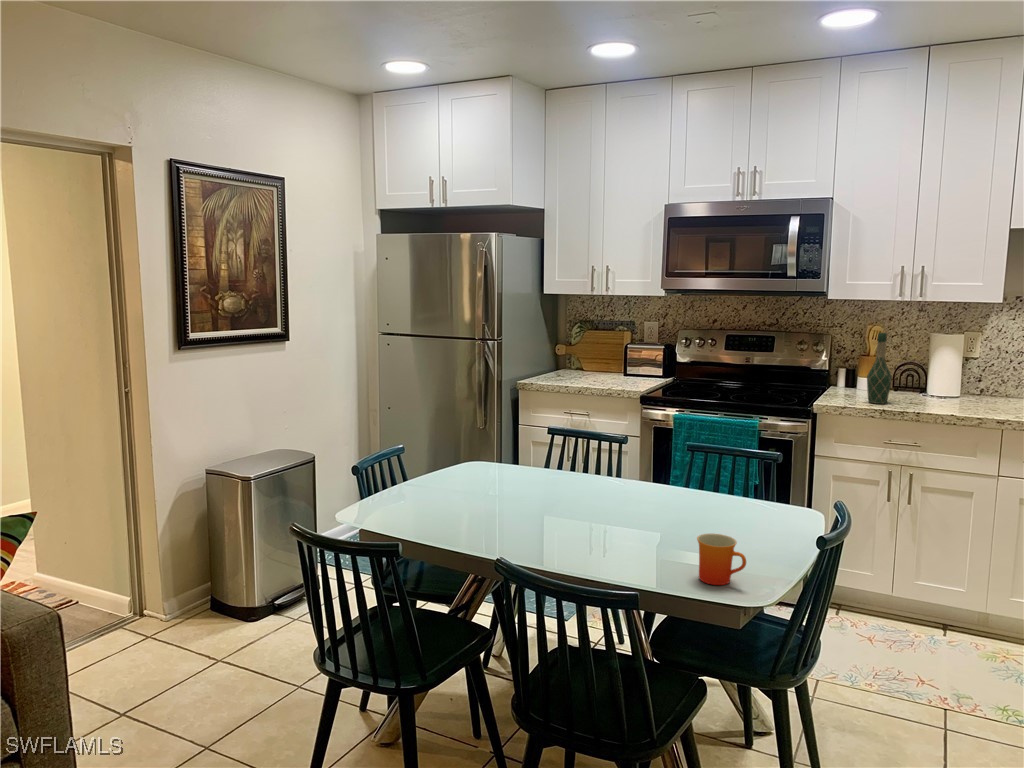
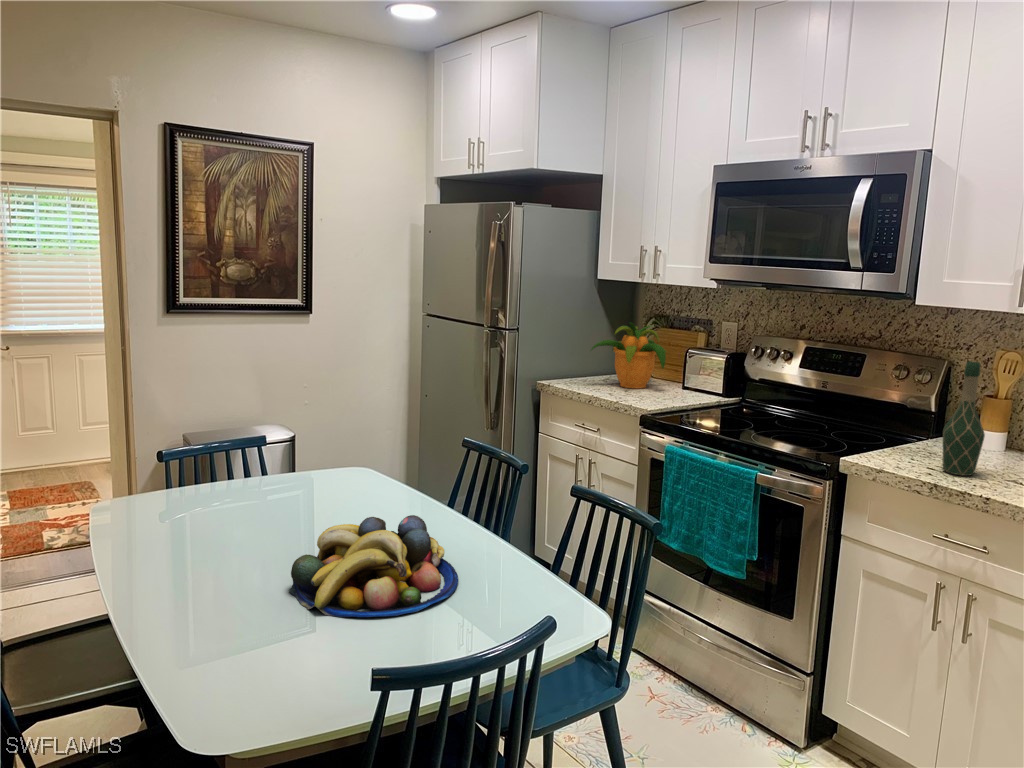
potted plant: none [558,326,620,380] -> present [591,322,668,389]
fruit bowl: none [596,470,715,539] -> present [289,515,459,617]
mug: present [697,534,746,585] -> none [197,624,259,708]

